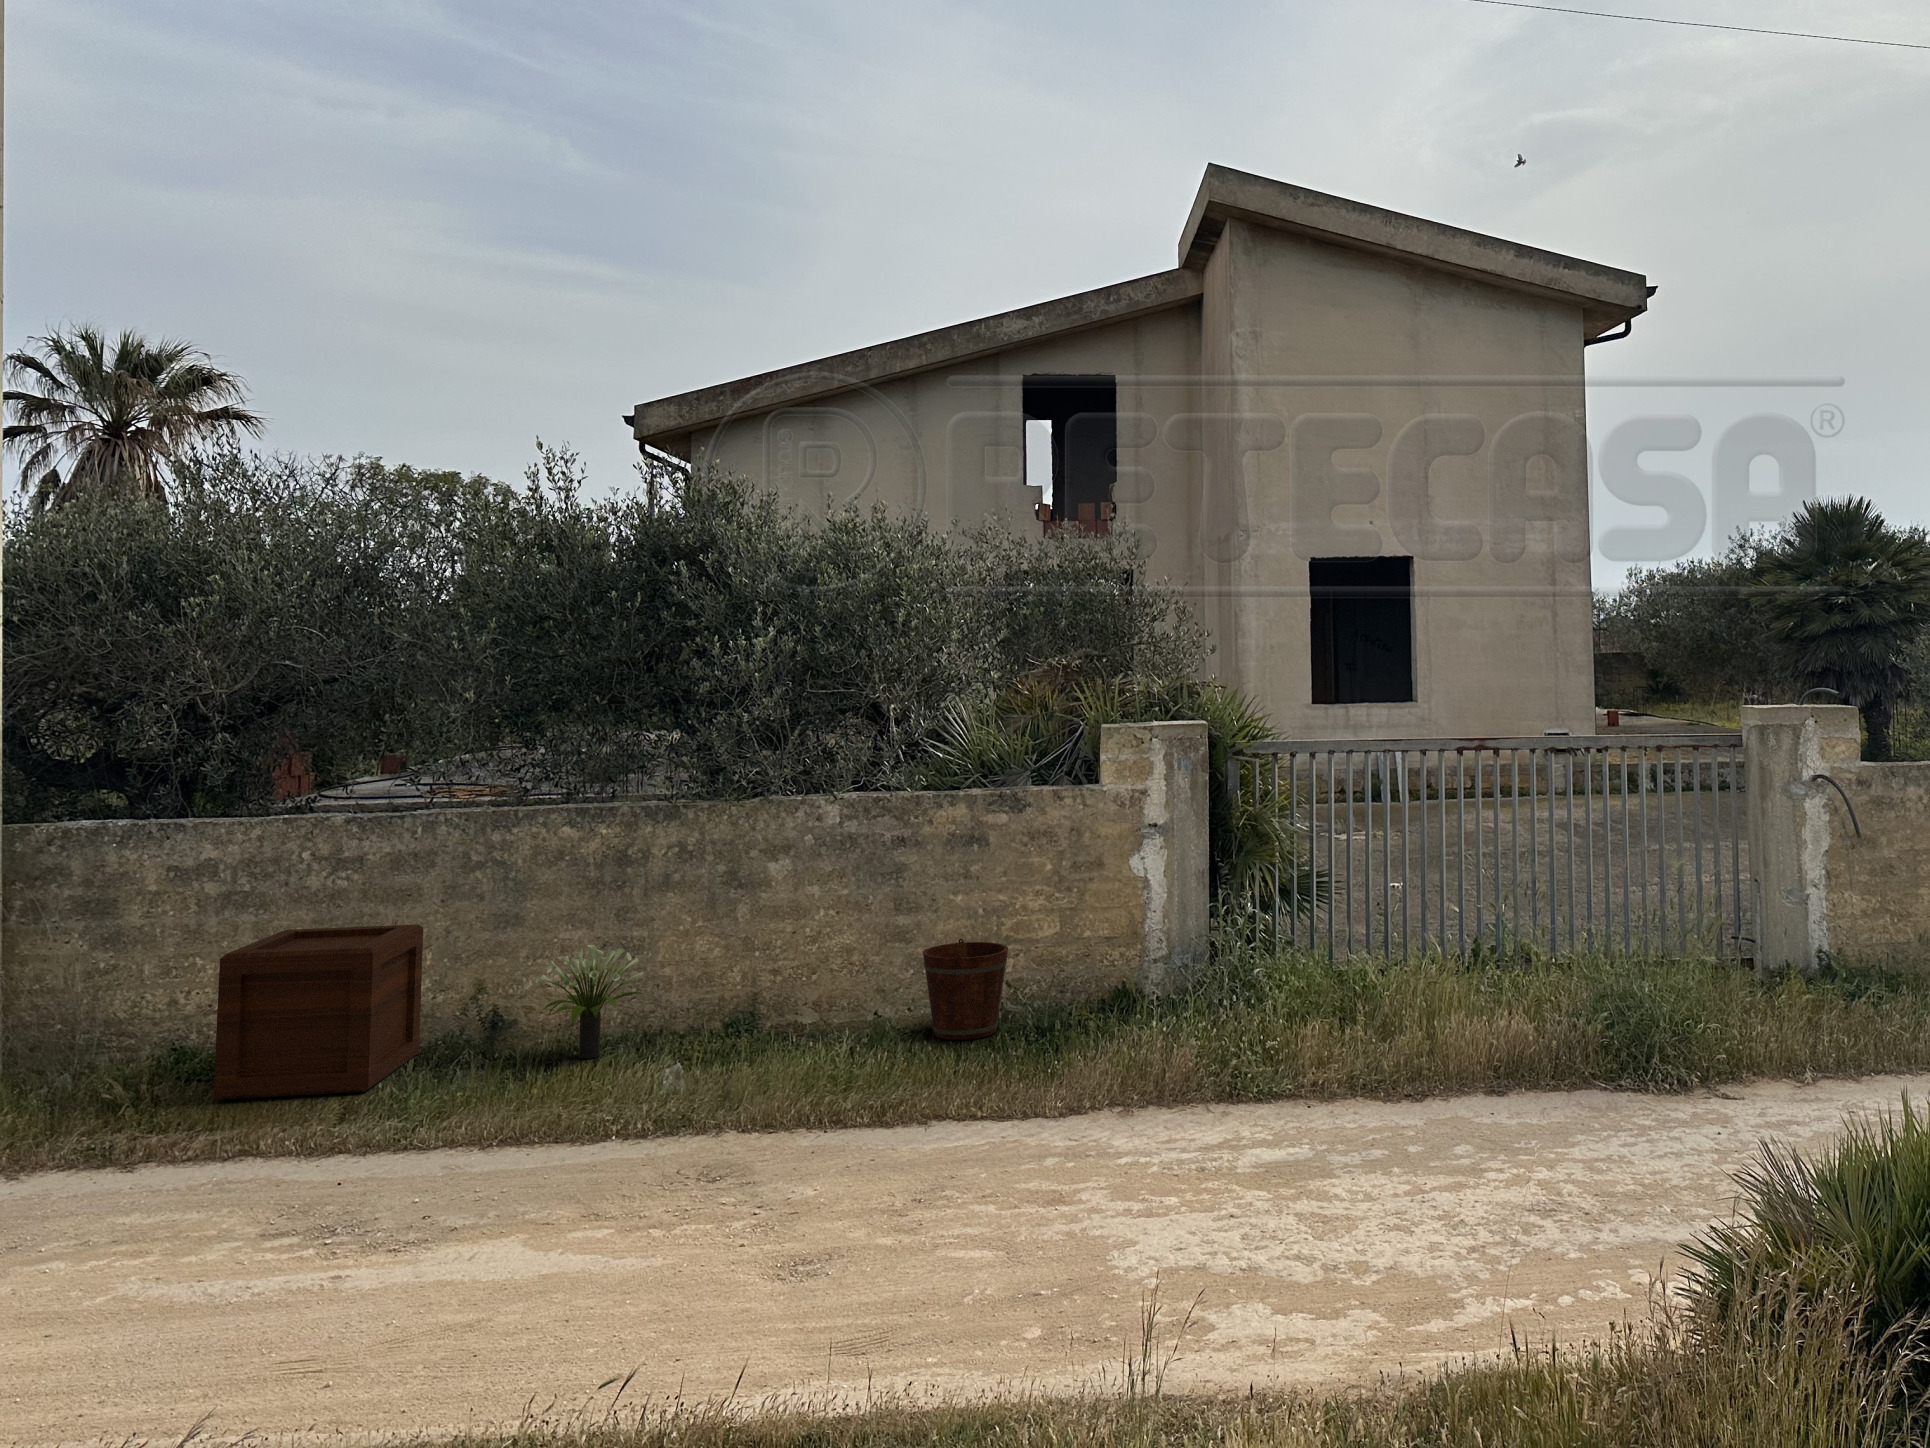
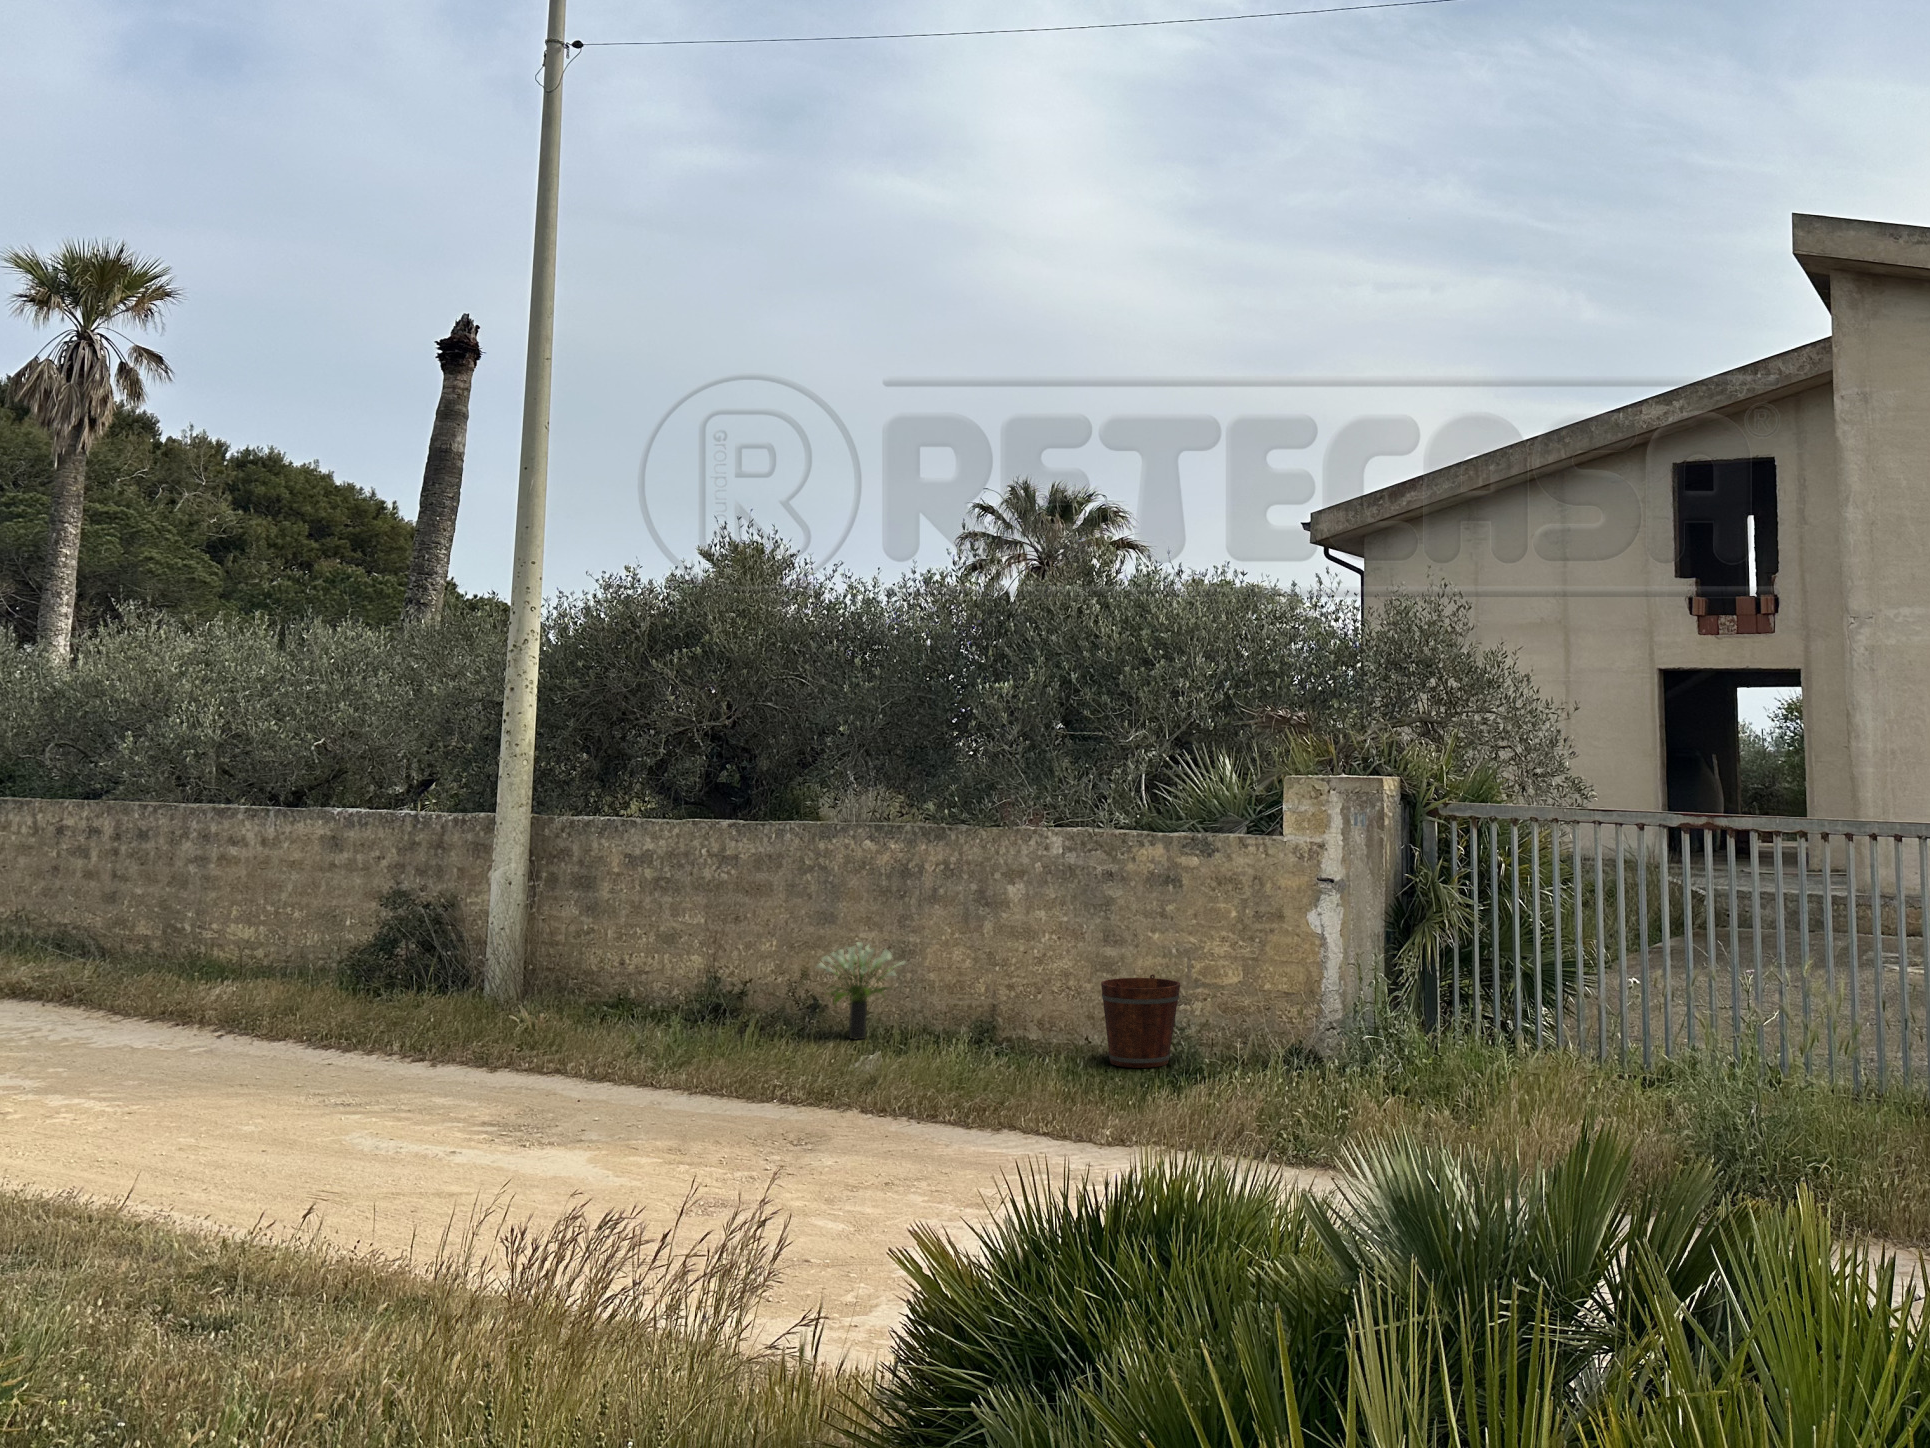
wooden crate: present [214,924,423,1100] -> none [606,909,770,1038]

